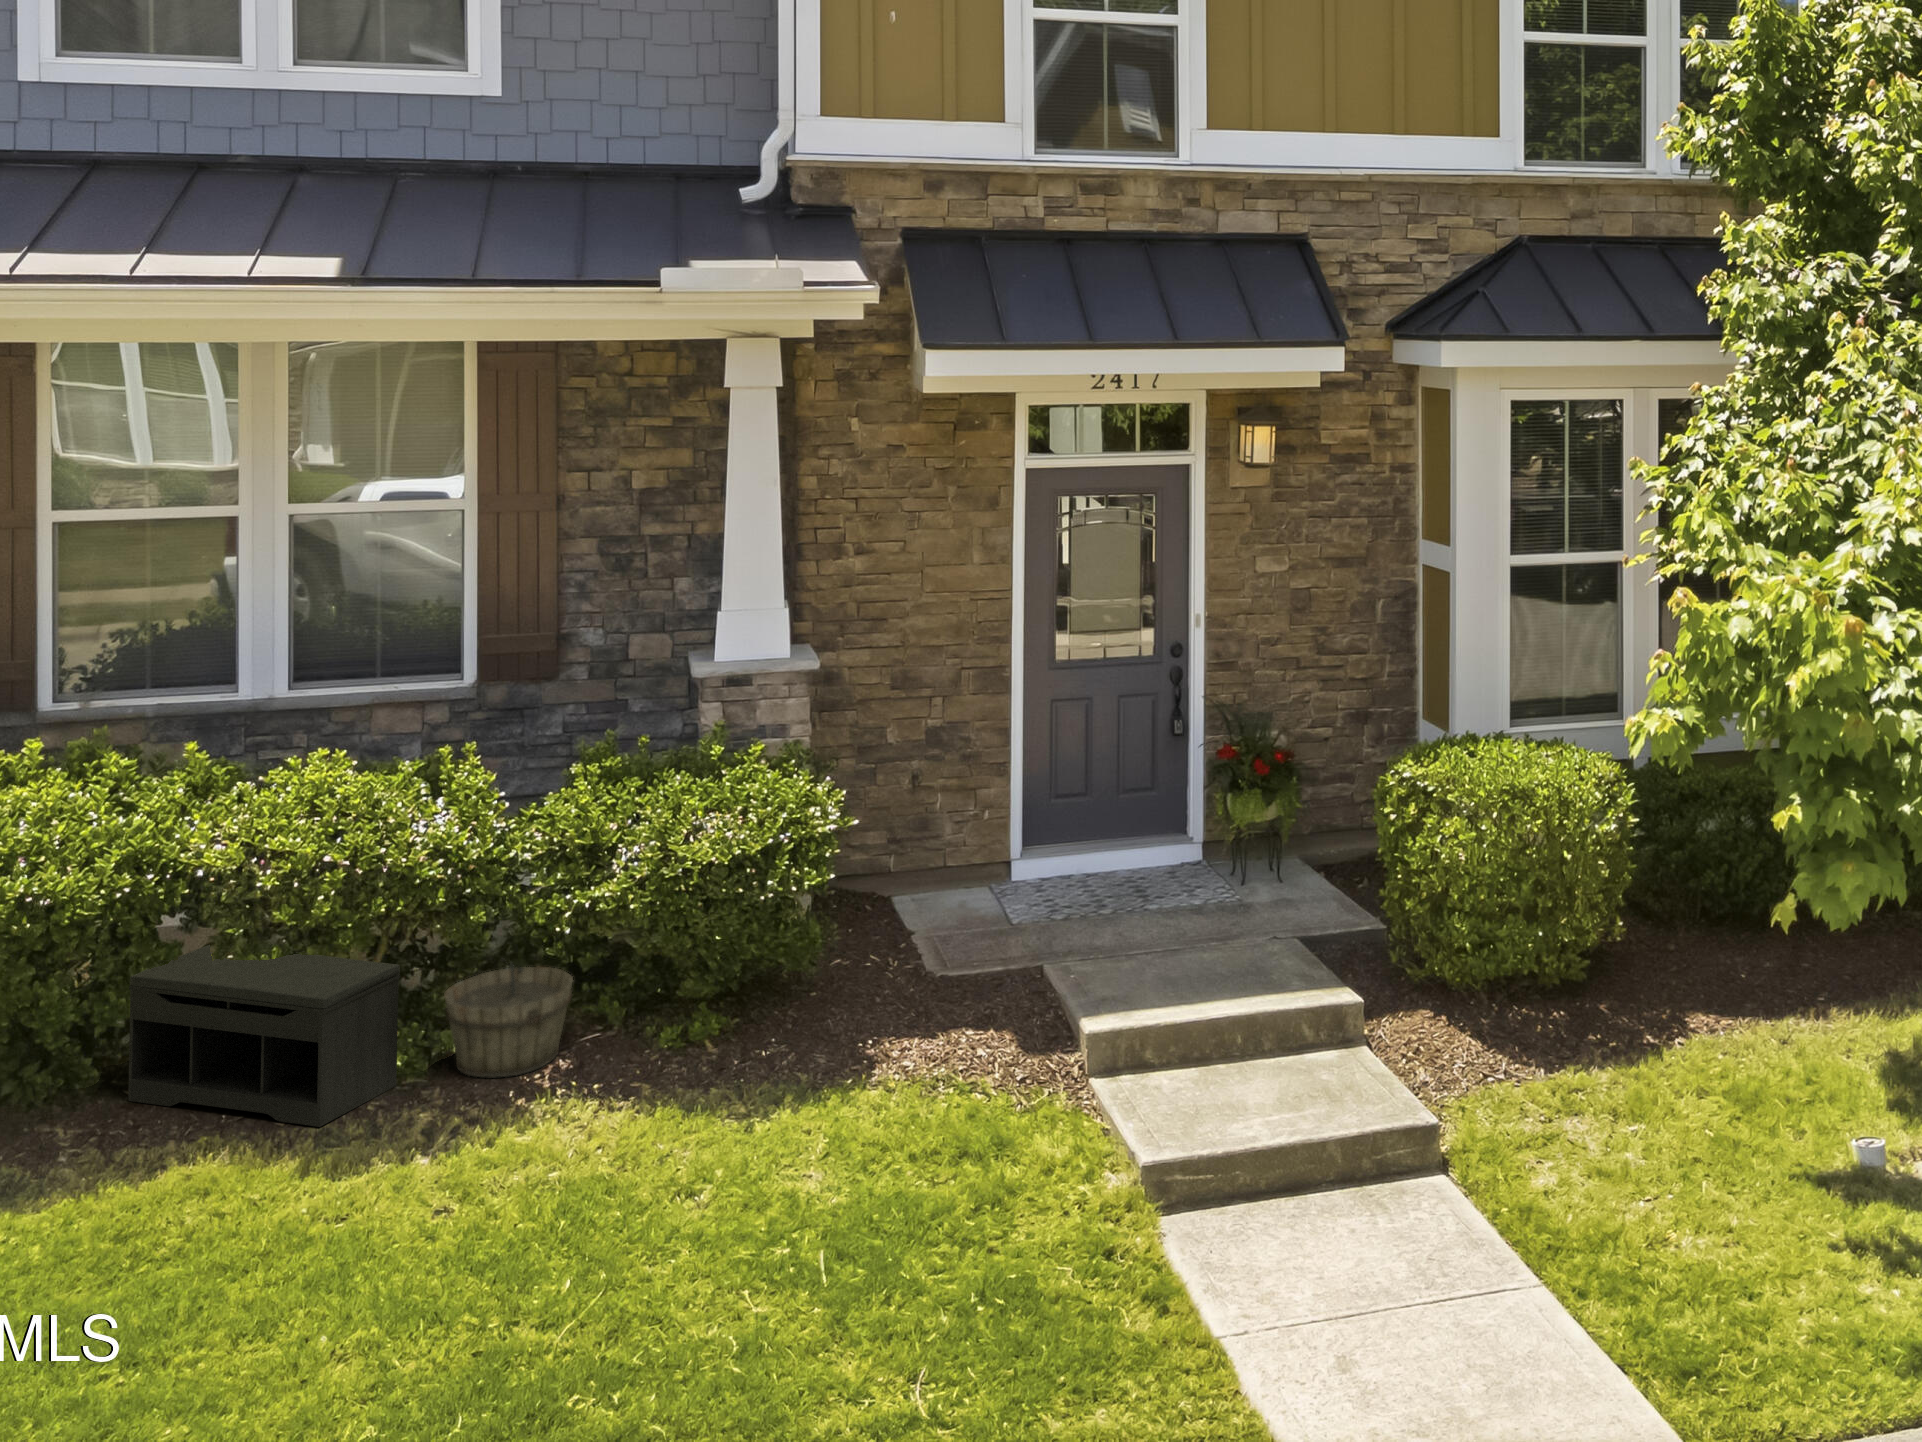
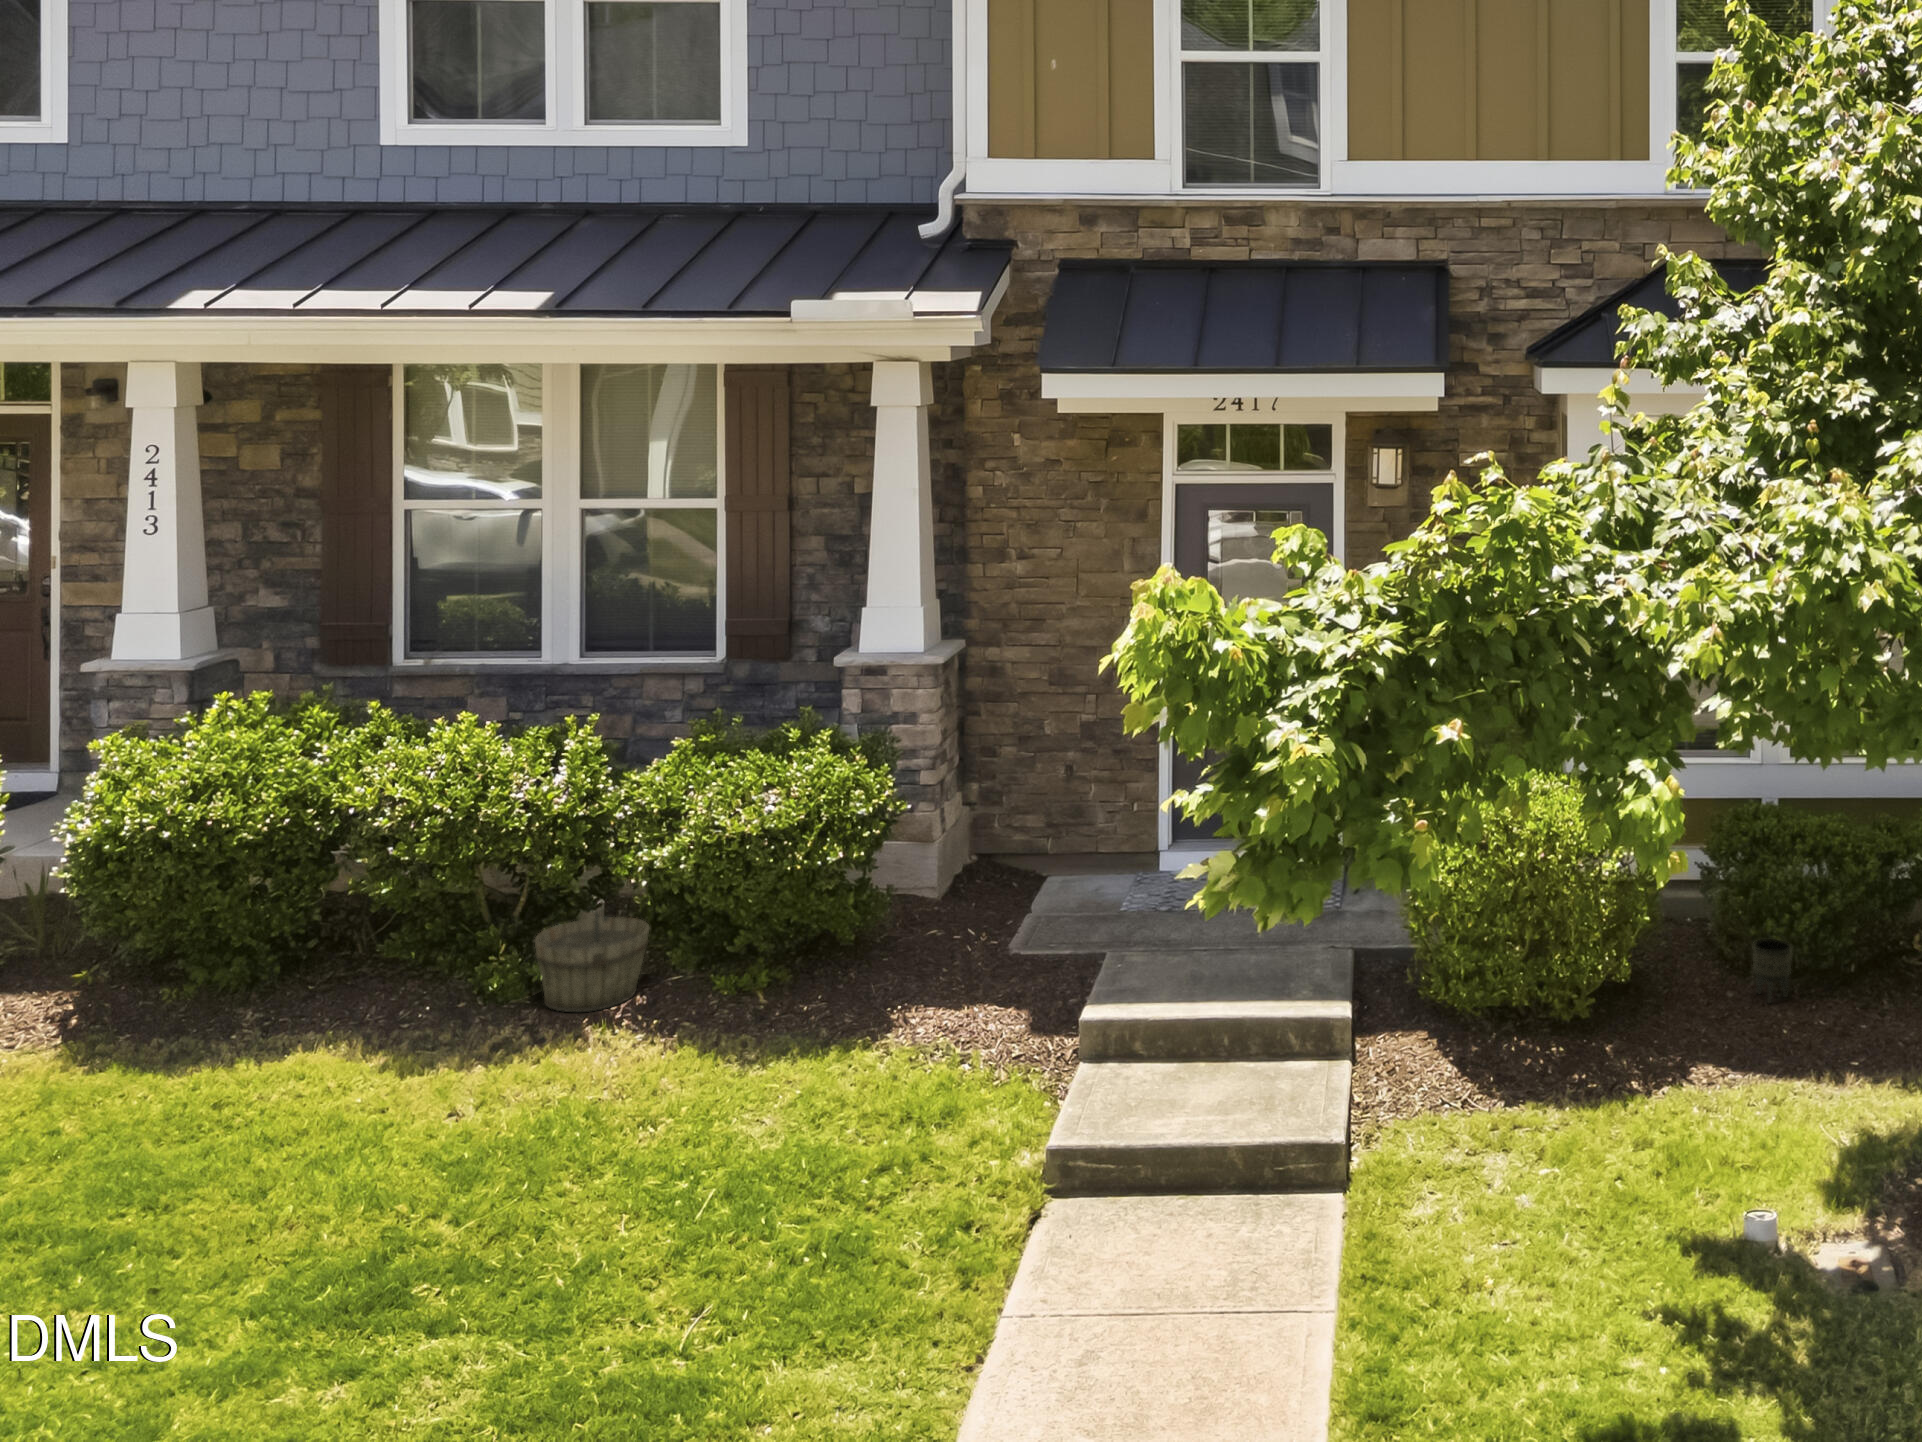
planter: none [1686,890,1723,951] -> present [1753,939,1792,1003]
bench: present [128,945,400,1127] -> none [288,874,493,1039]

